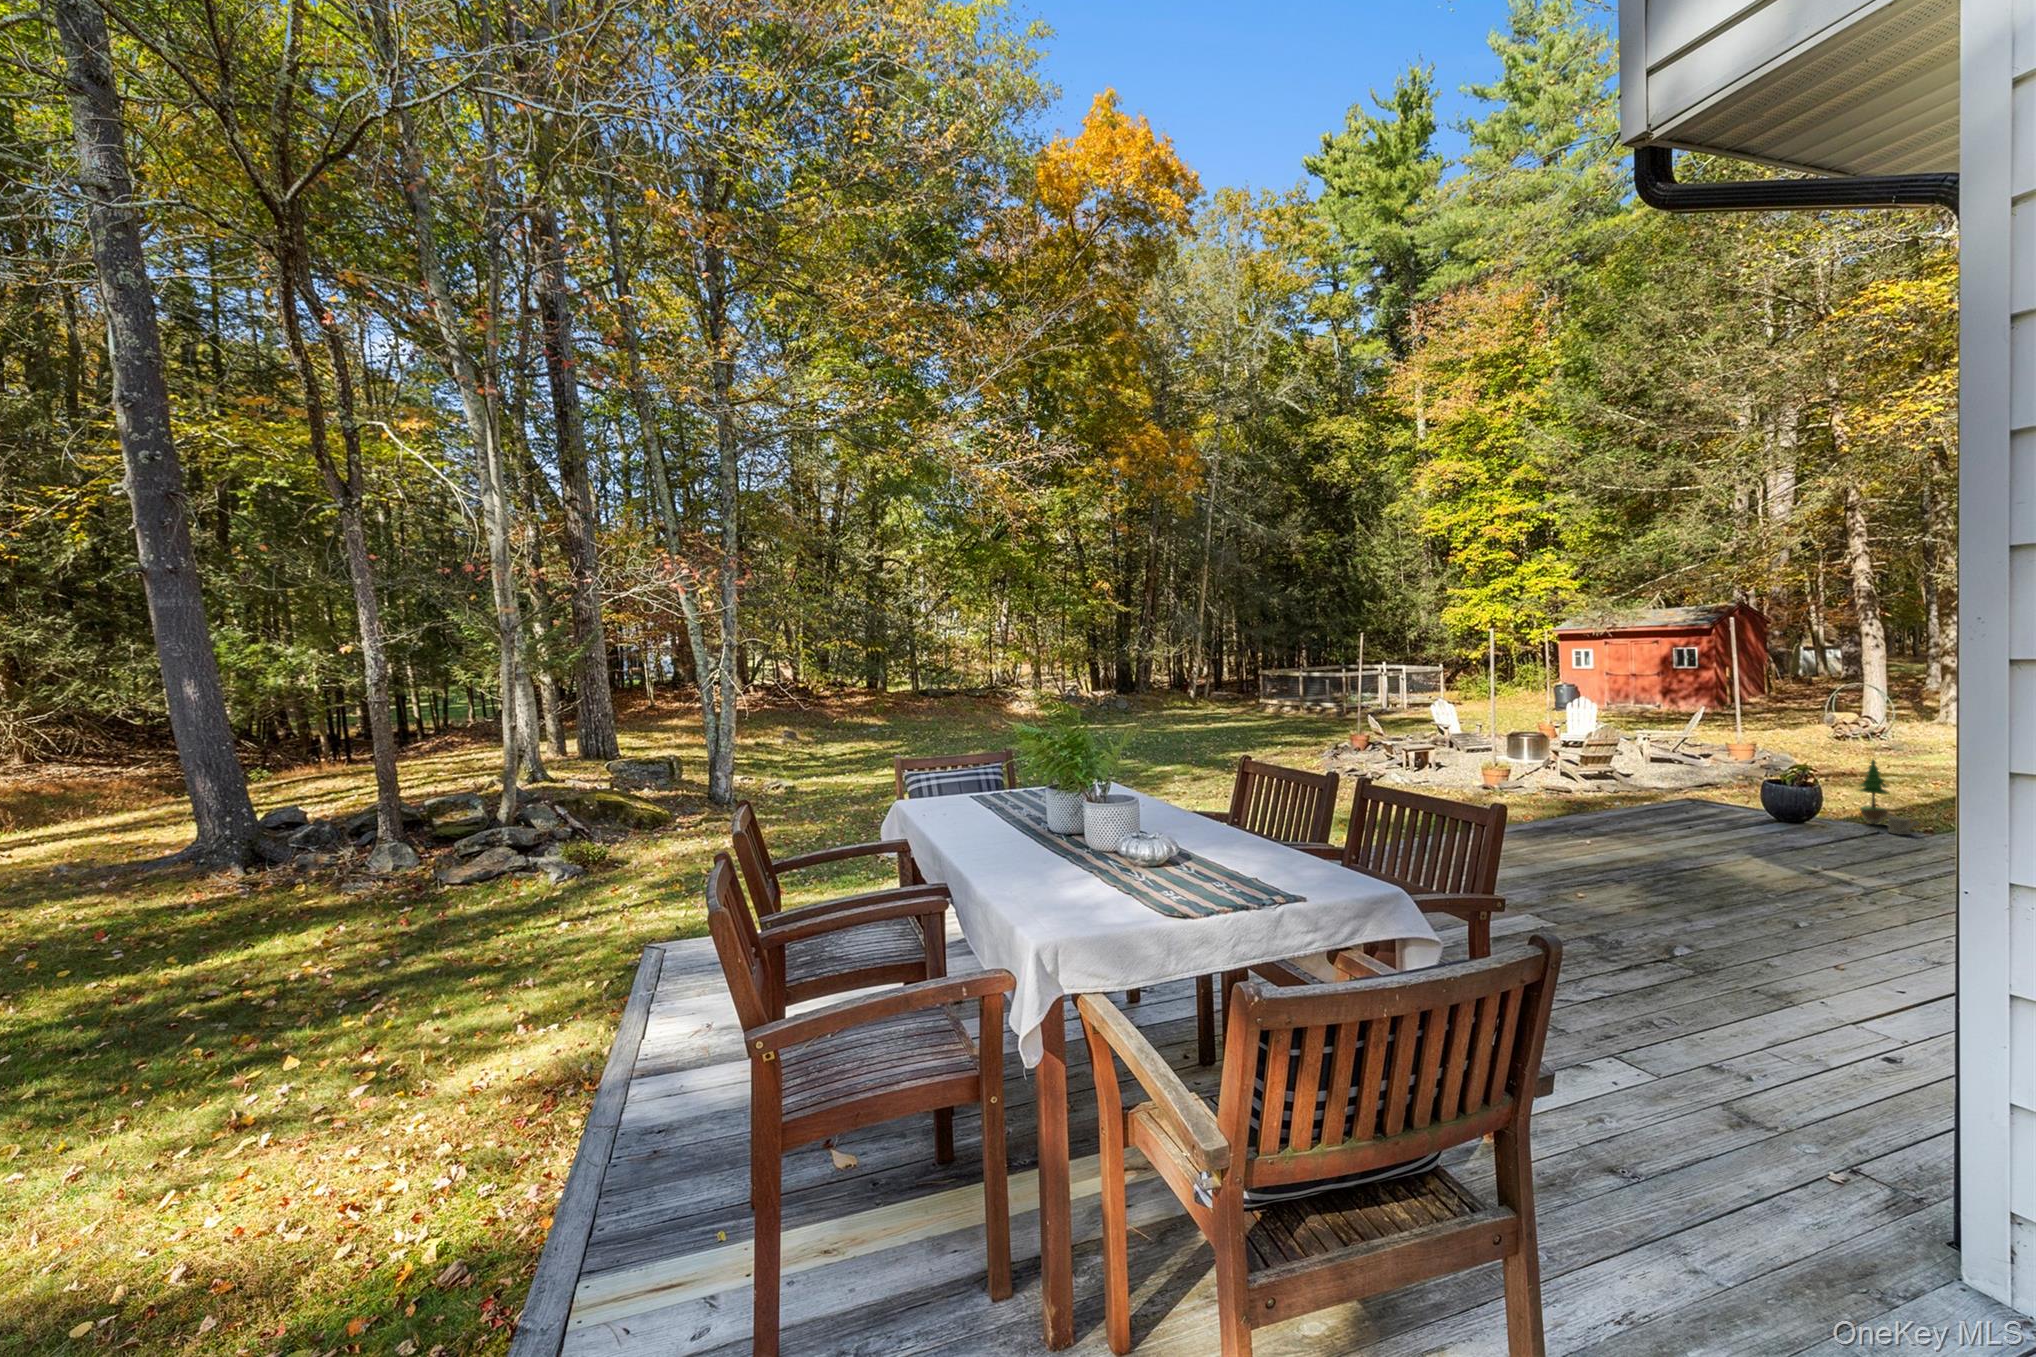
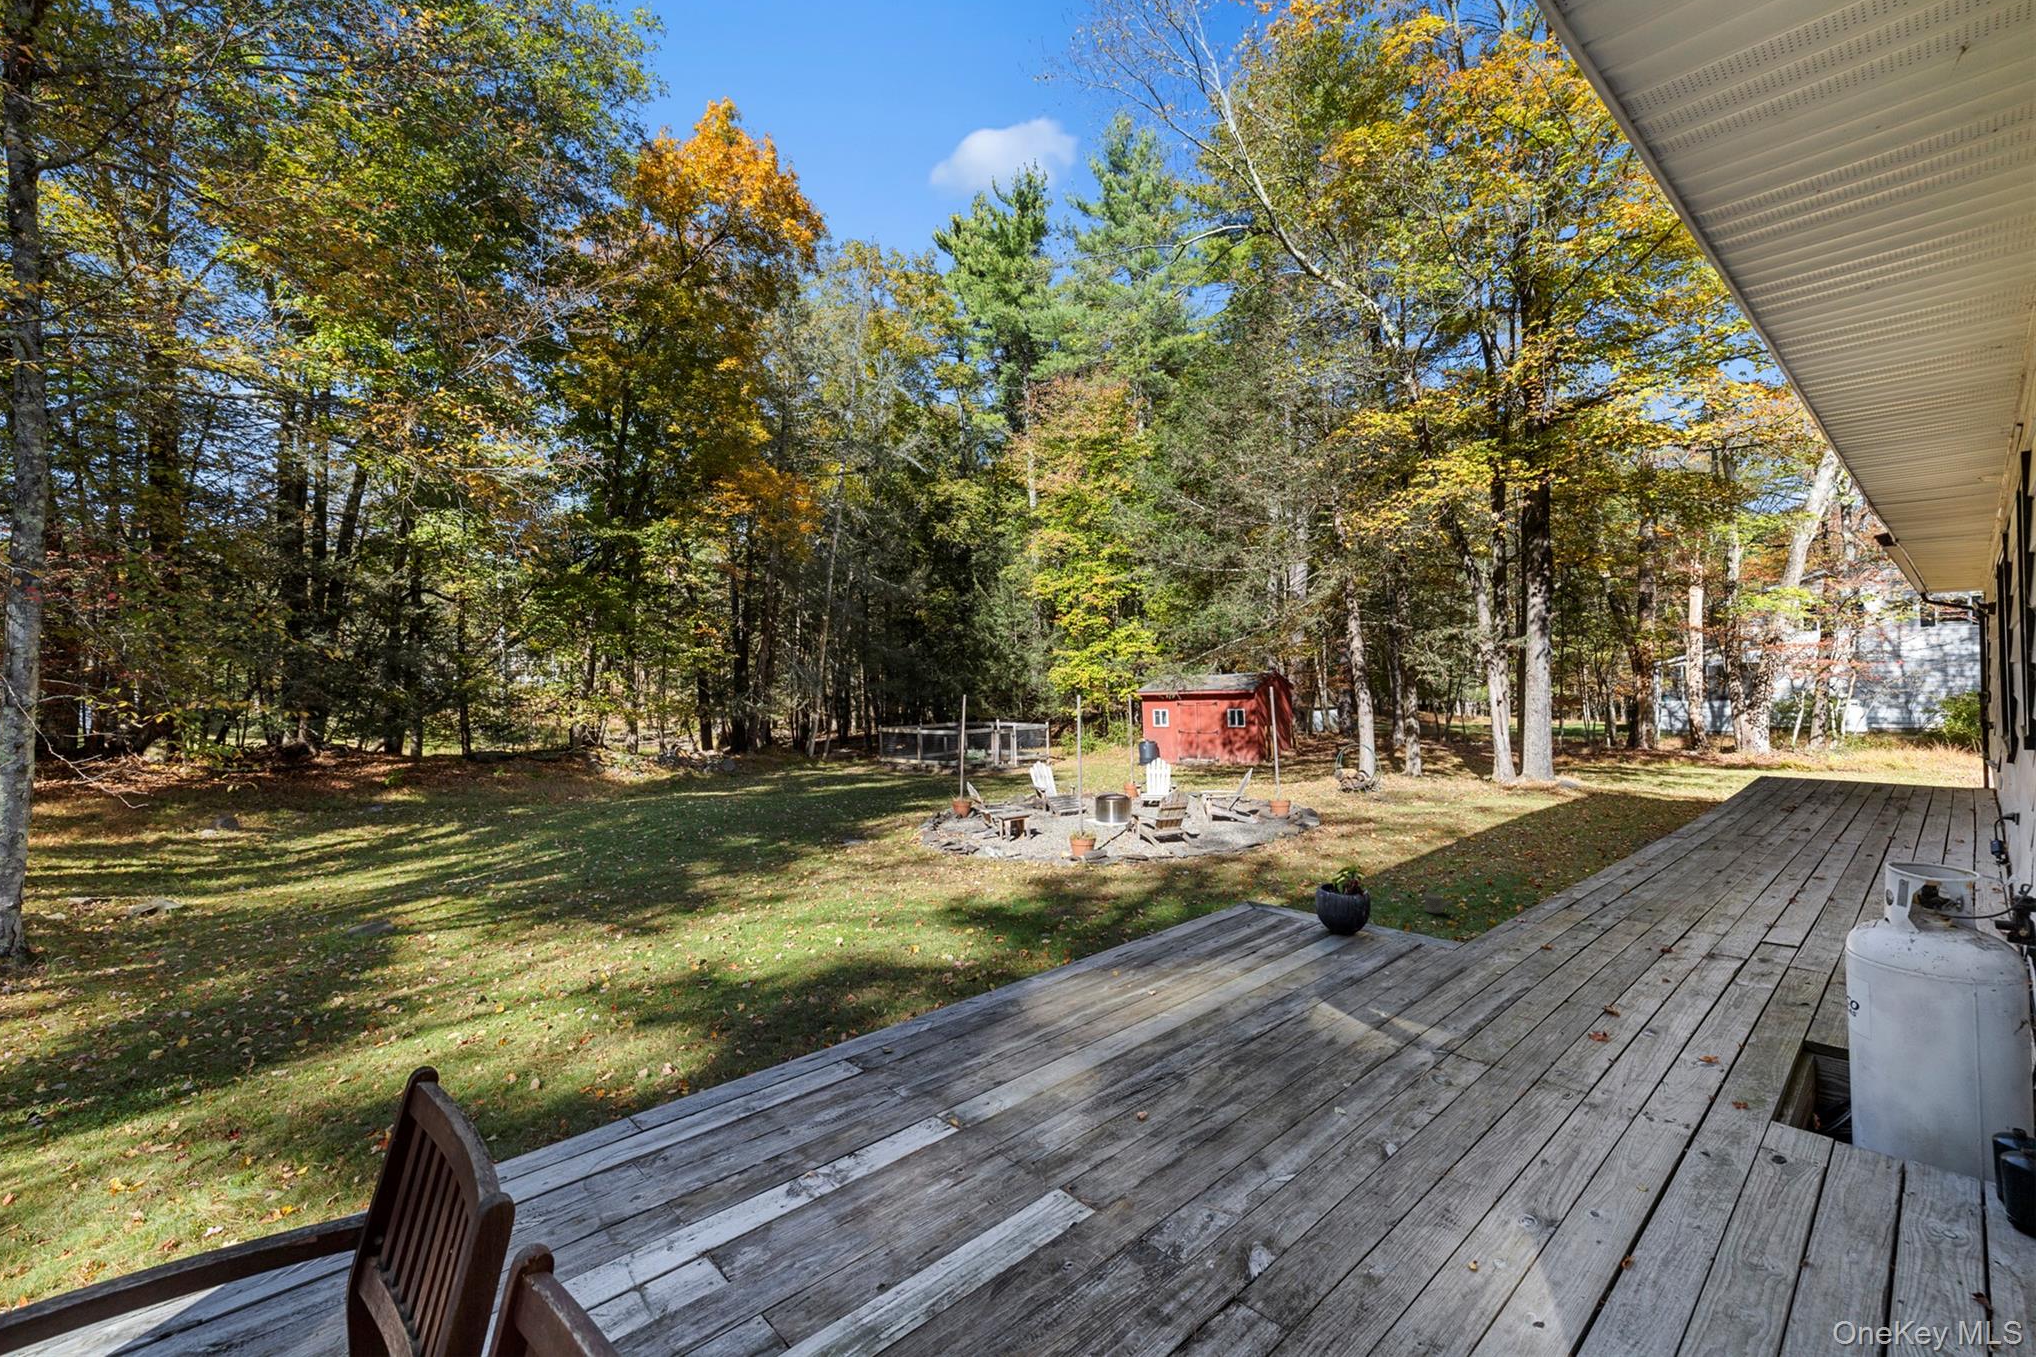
potted tree: present [1859,759,1890,824] -> none [1394,831,1421,898]

